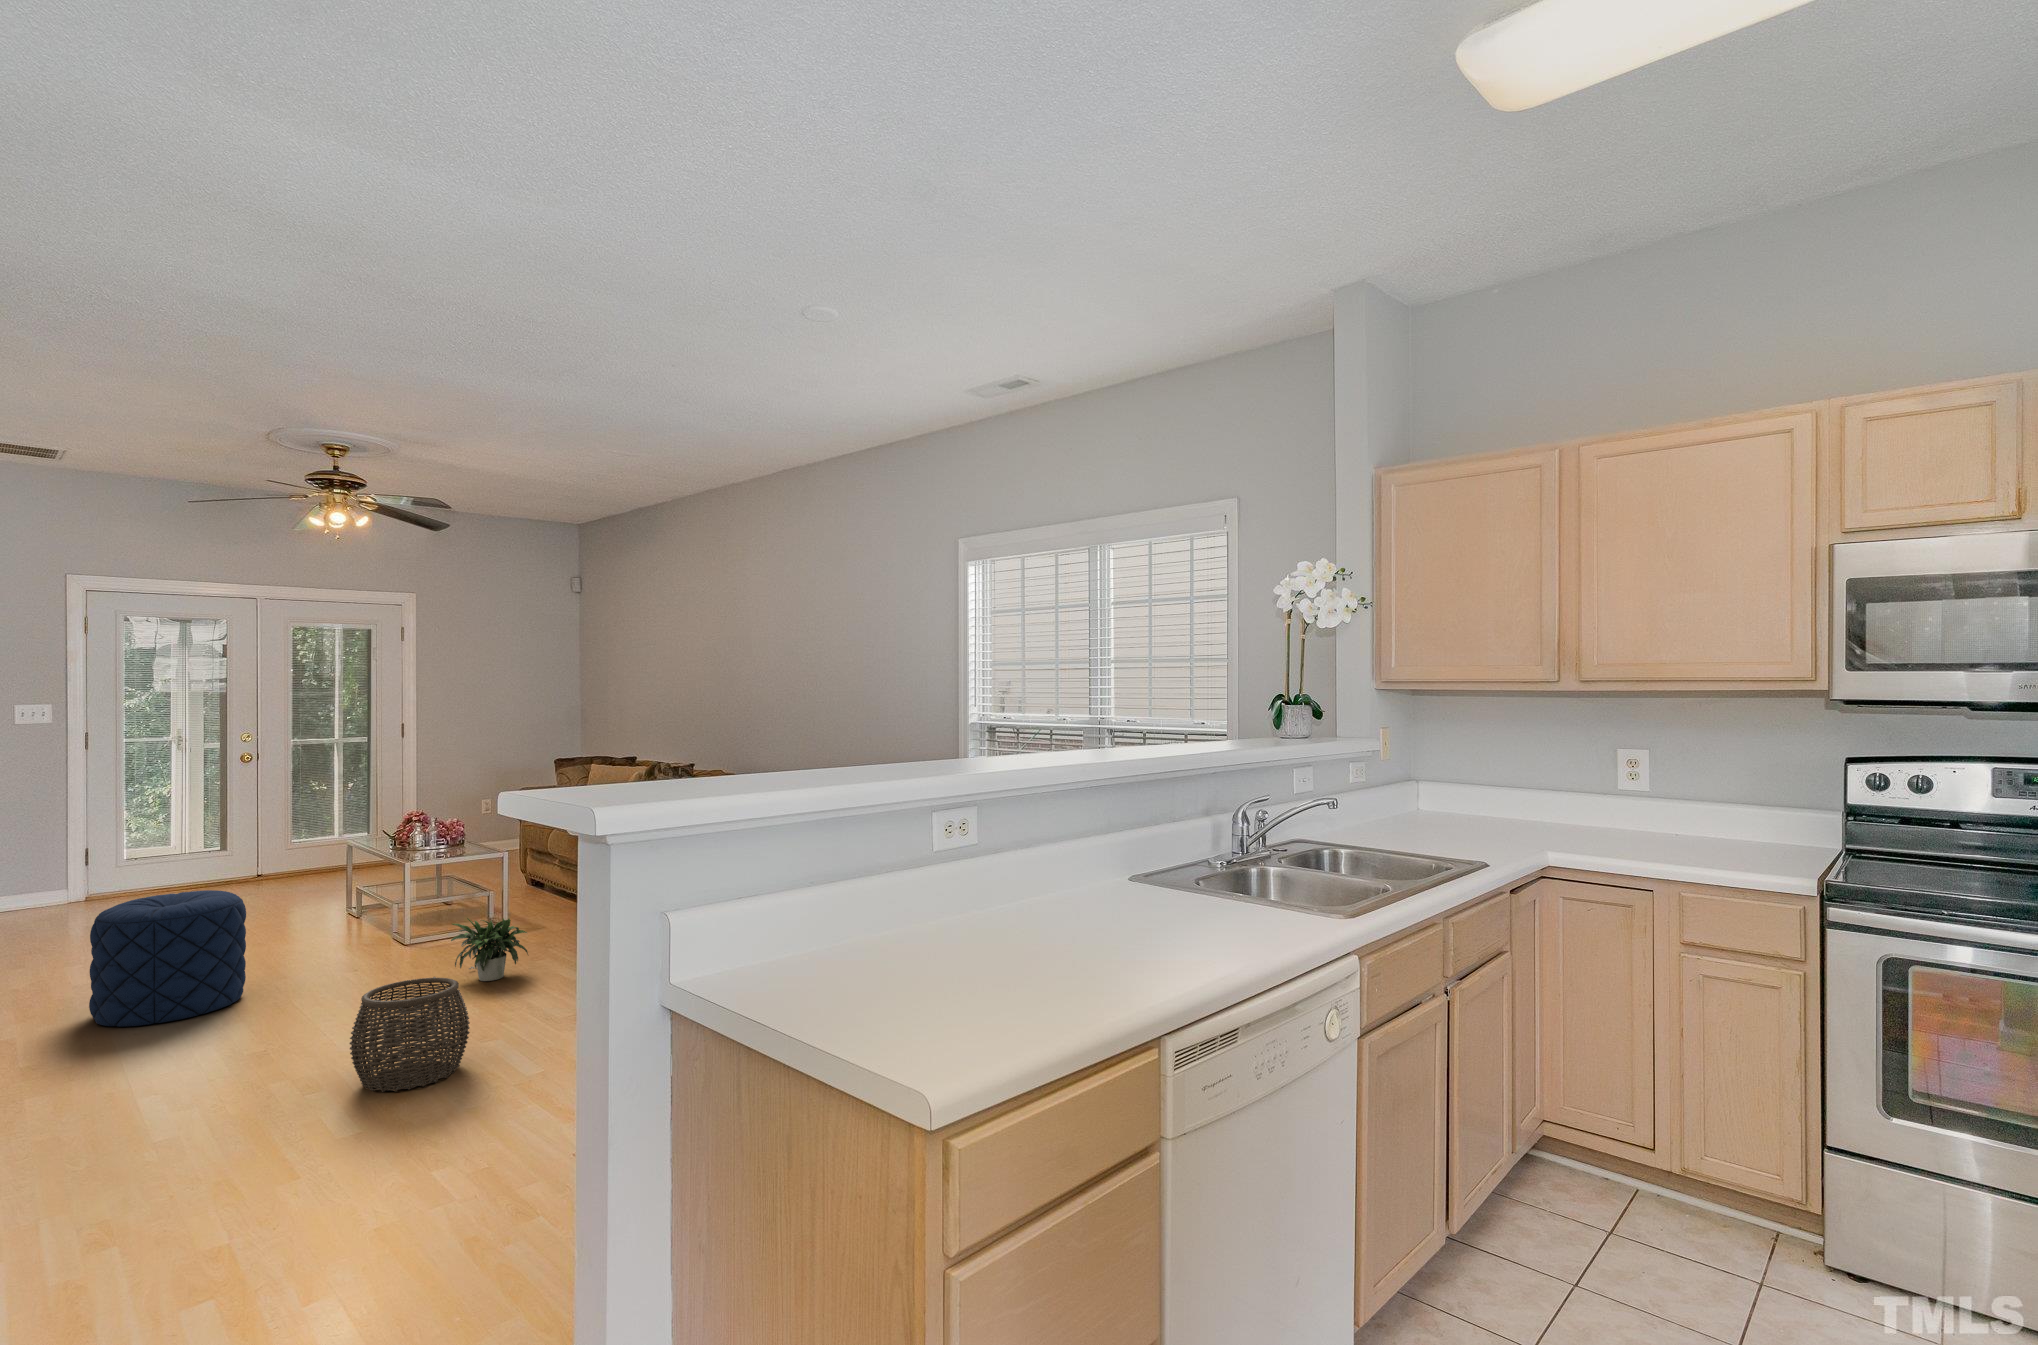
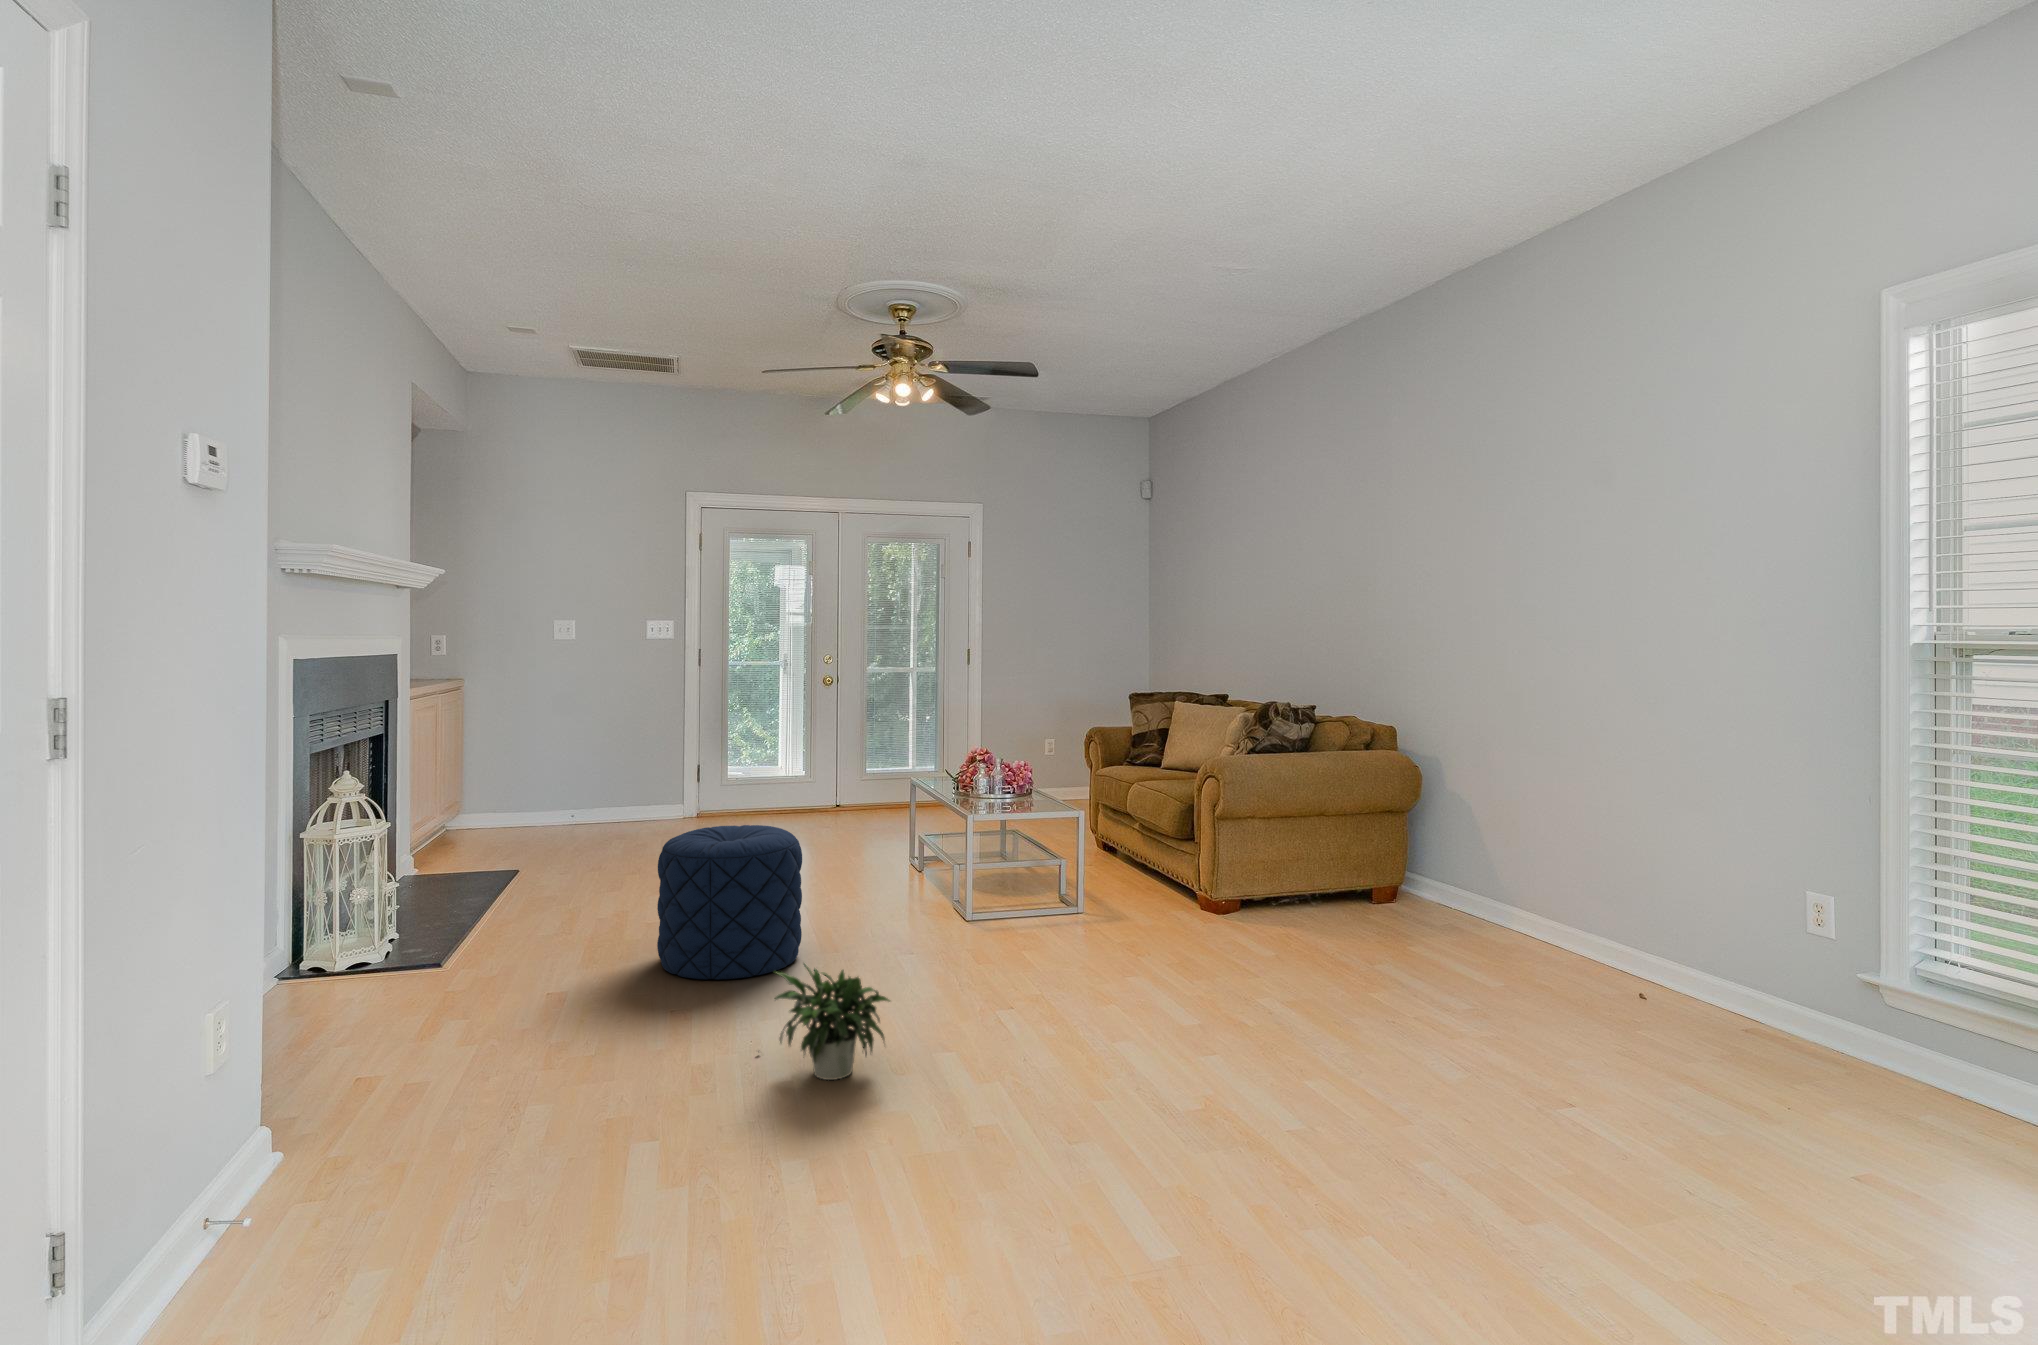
potted plant: present [433,918,528,981] -> present [775,965,890,1080]
woven basket: present [350,978,470,1092] -> none [887,997,1041,1175]

